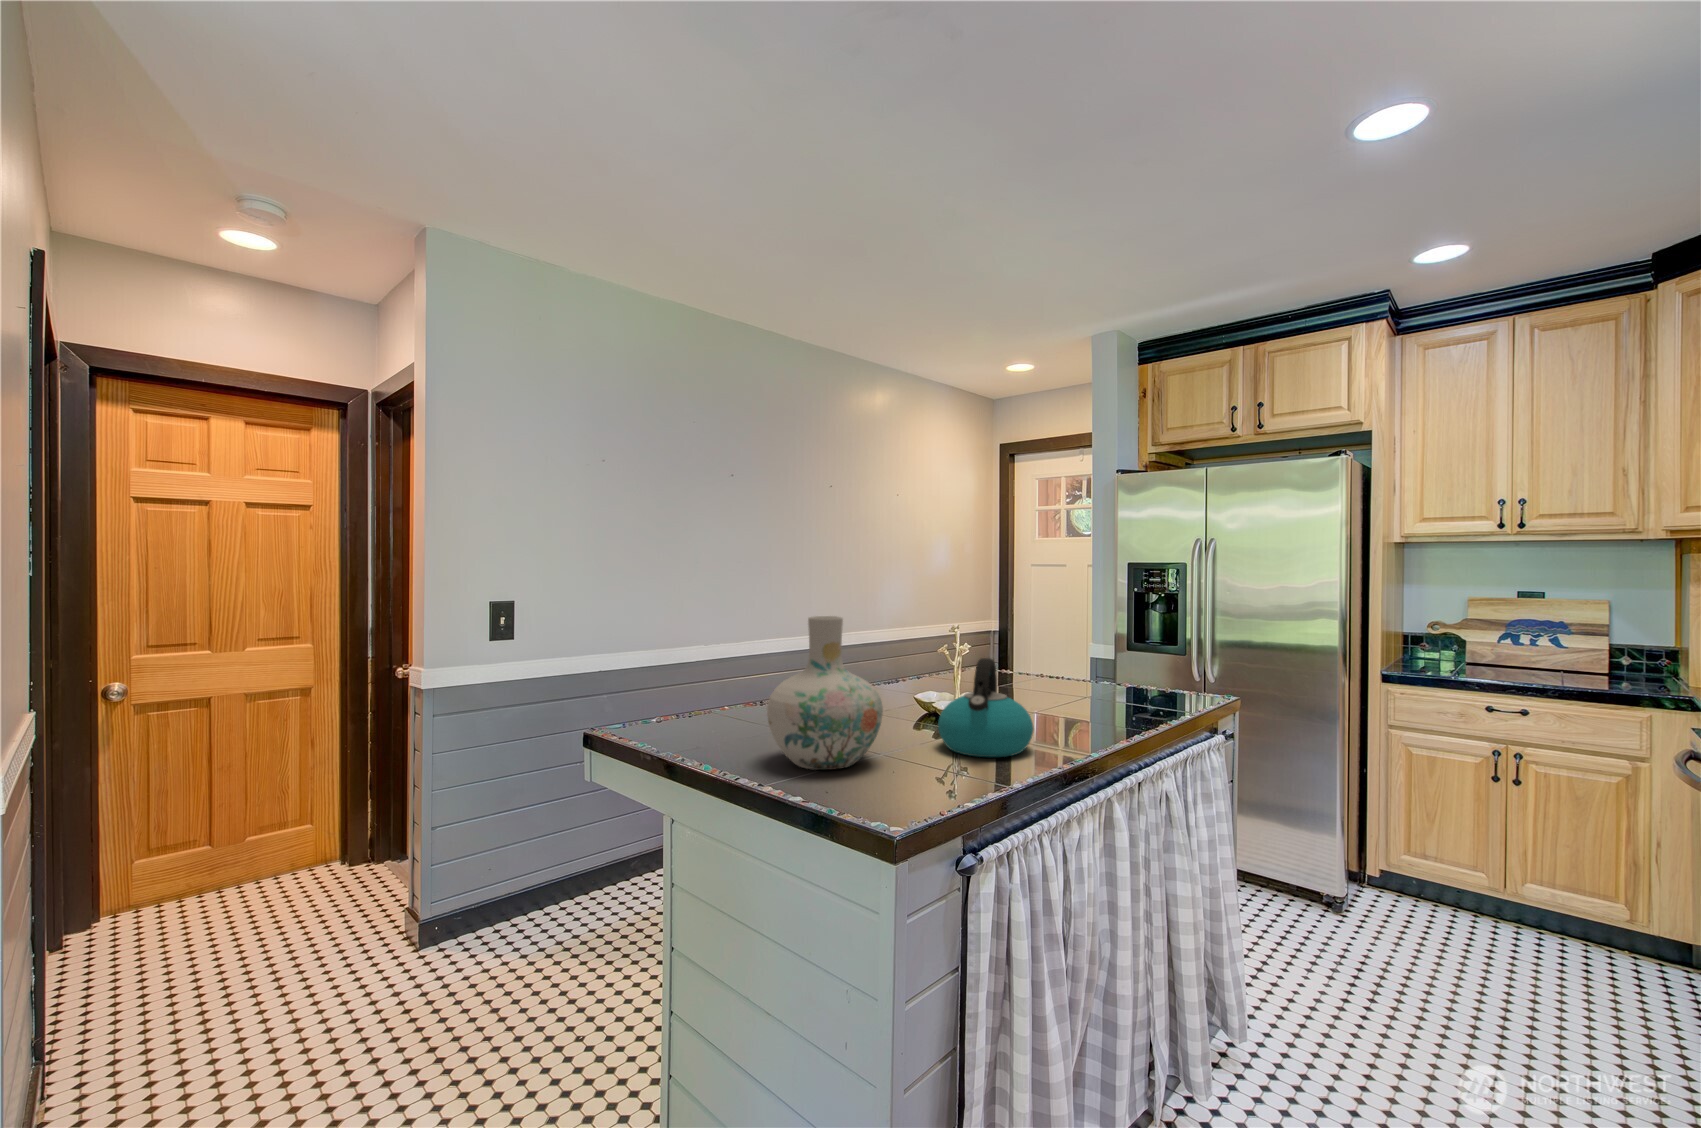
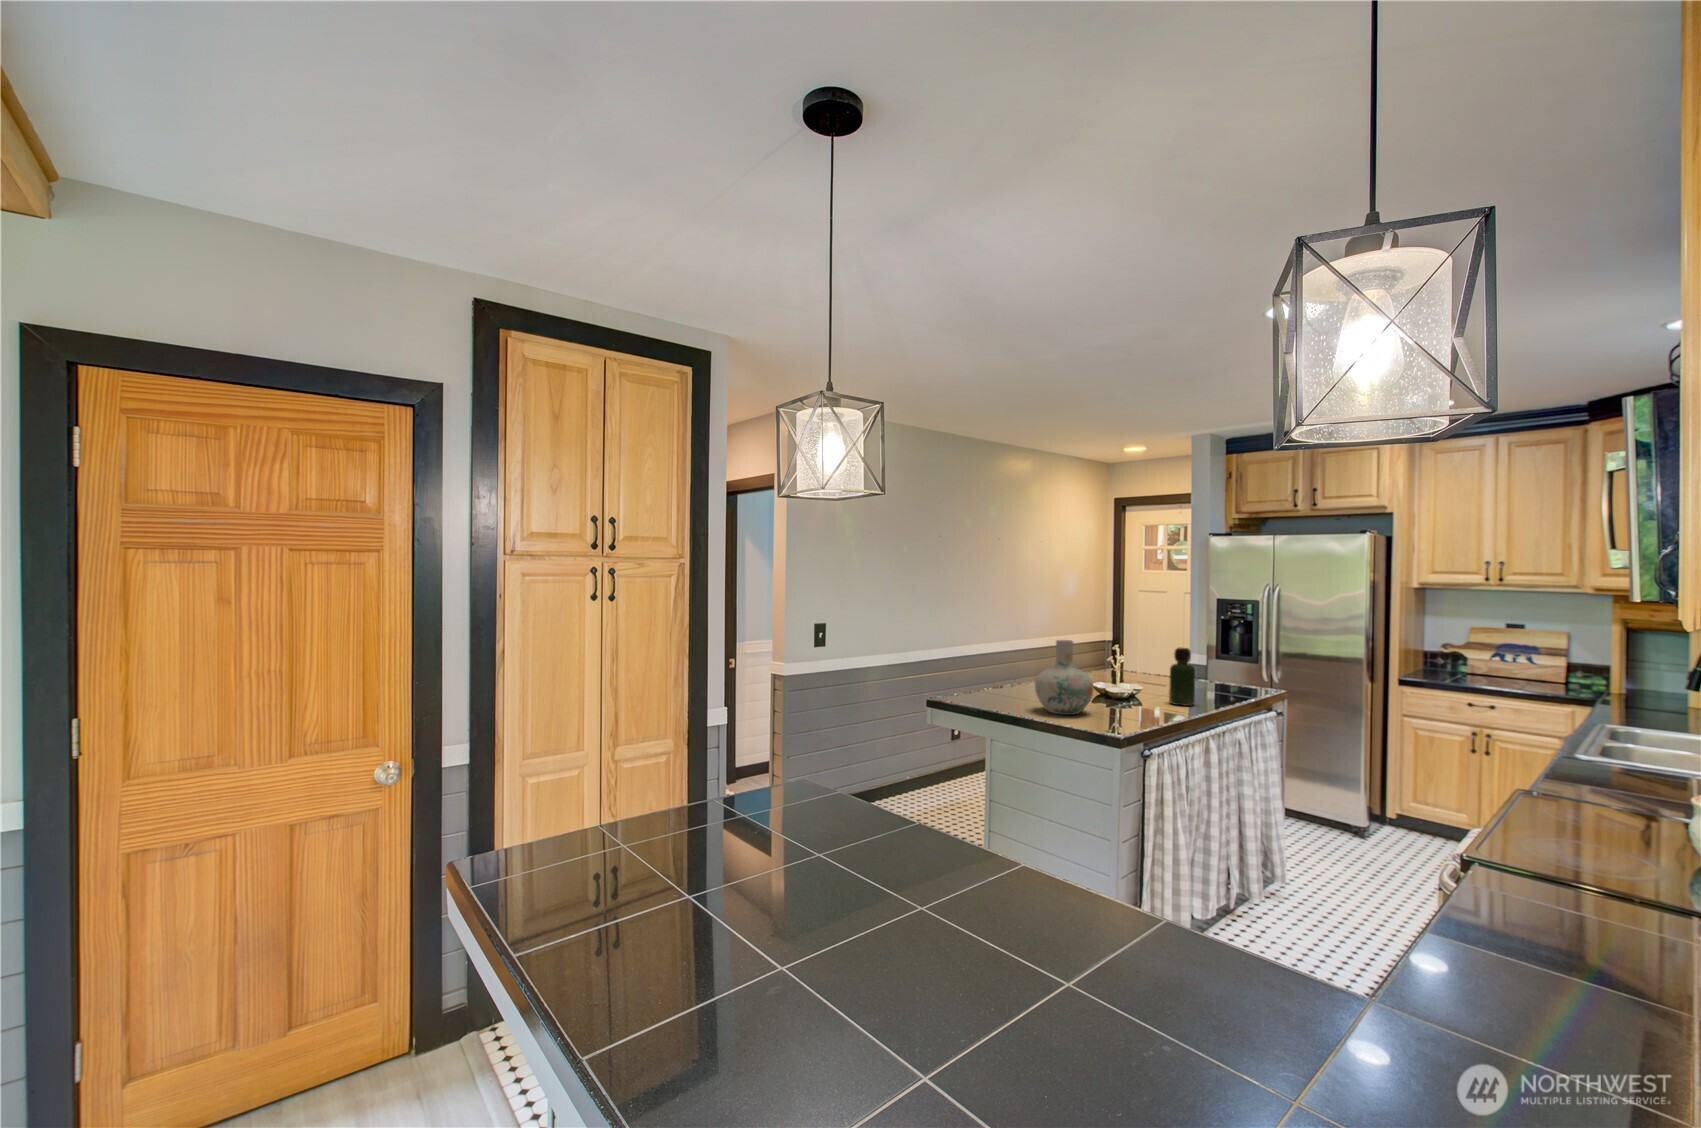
bottle: none [1040,629,1085,737] -> present [1169,648,1195,706]
kettle: present [938,658,1034,757] -> none [1117,662,1169,713]

